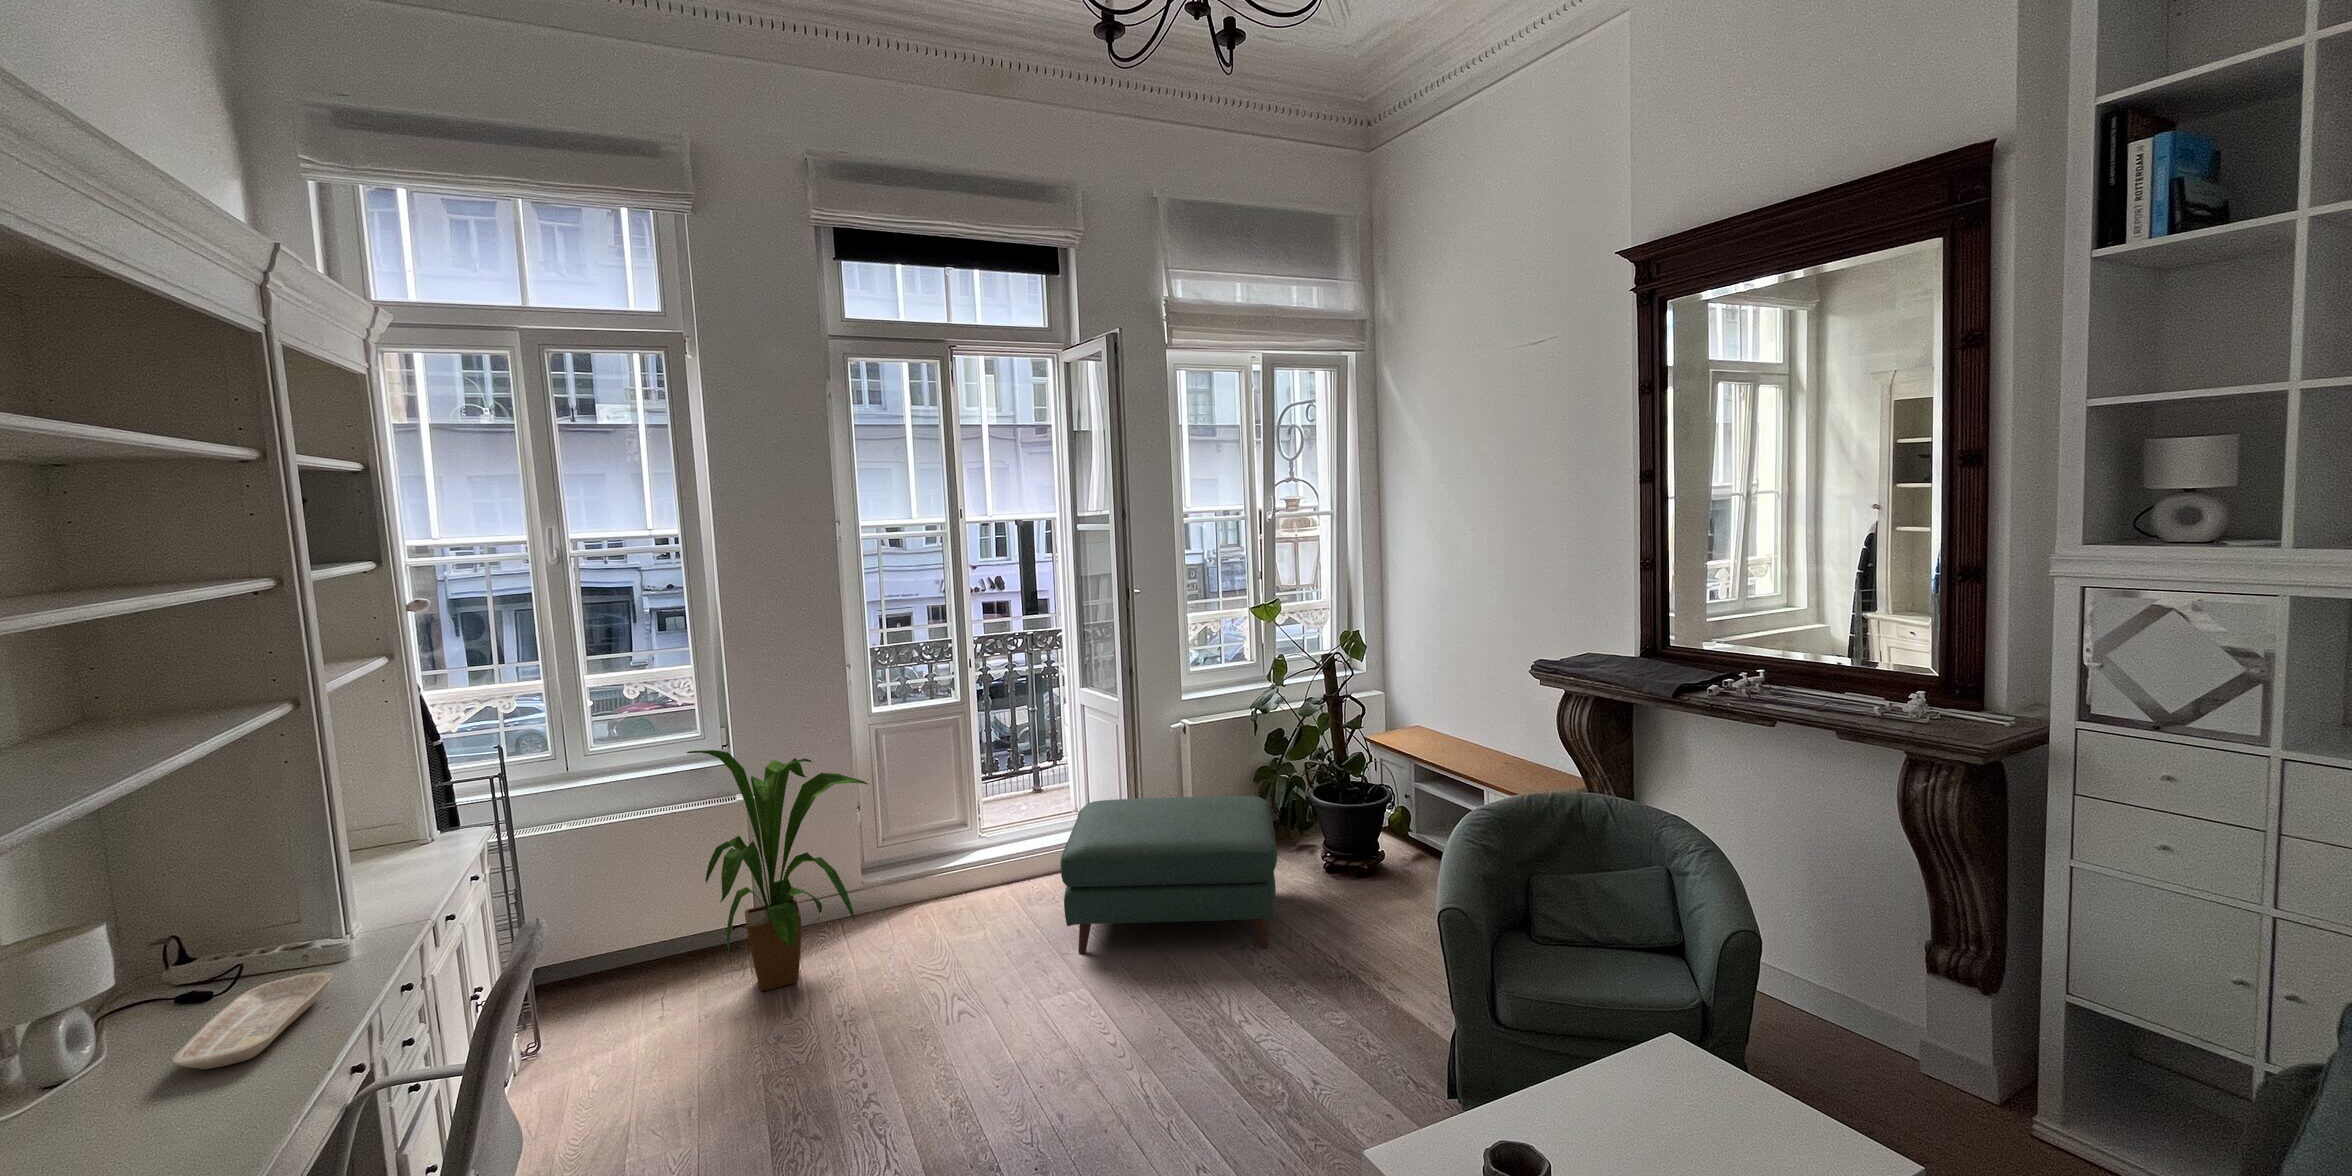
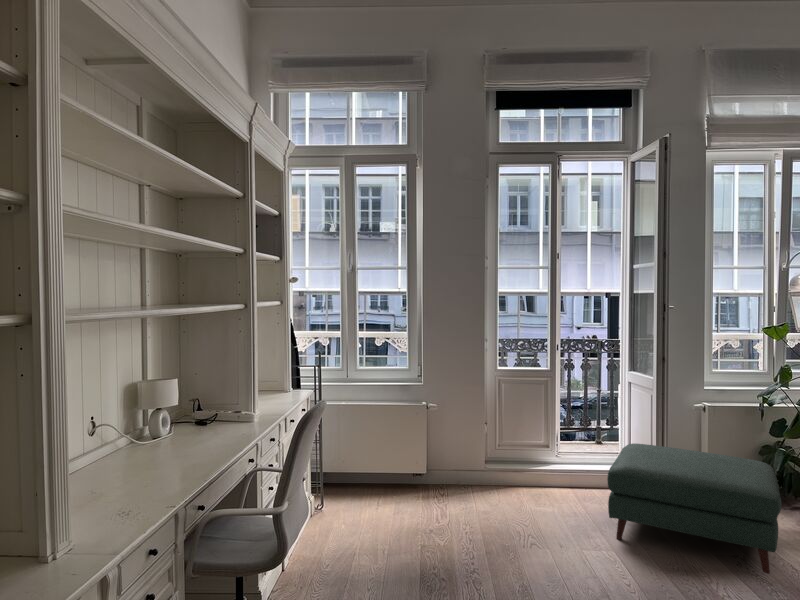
house plant: present [687,750,868,991] -> none [400,368,493,510]
tray: present [173,972,333,1069] -> none [170,428,234,456]

